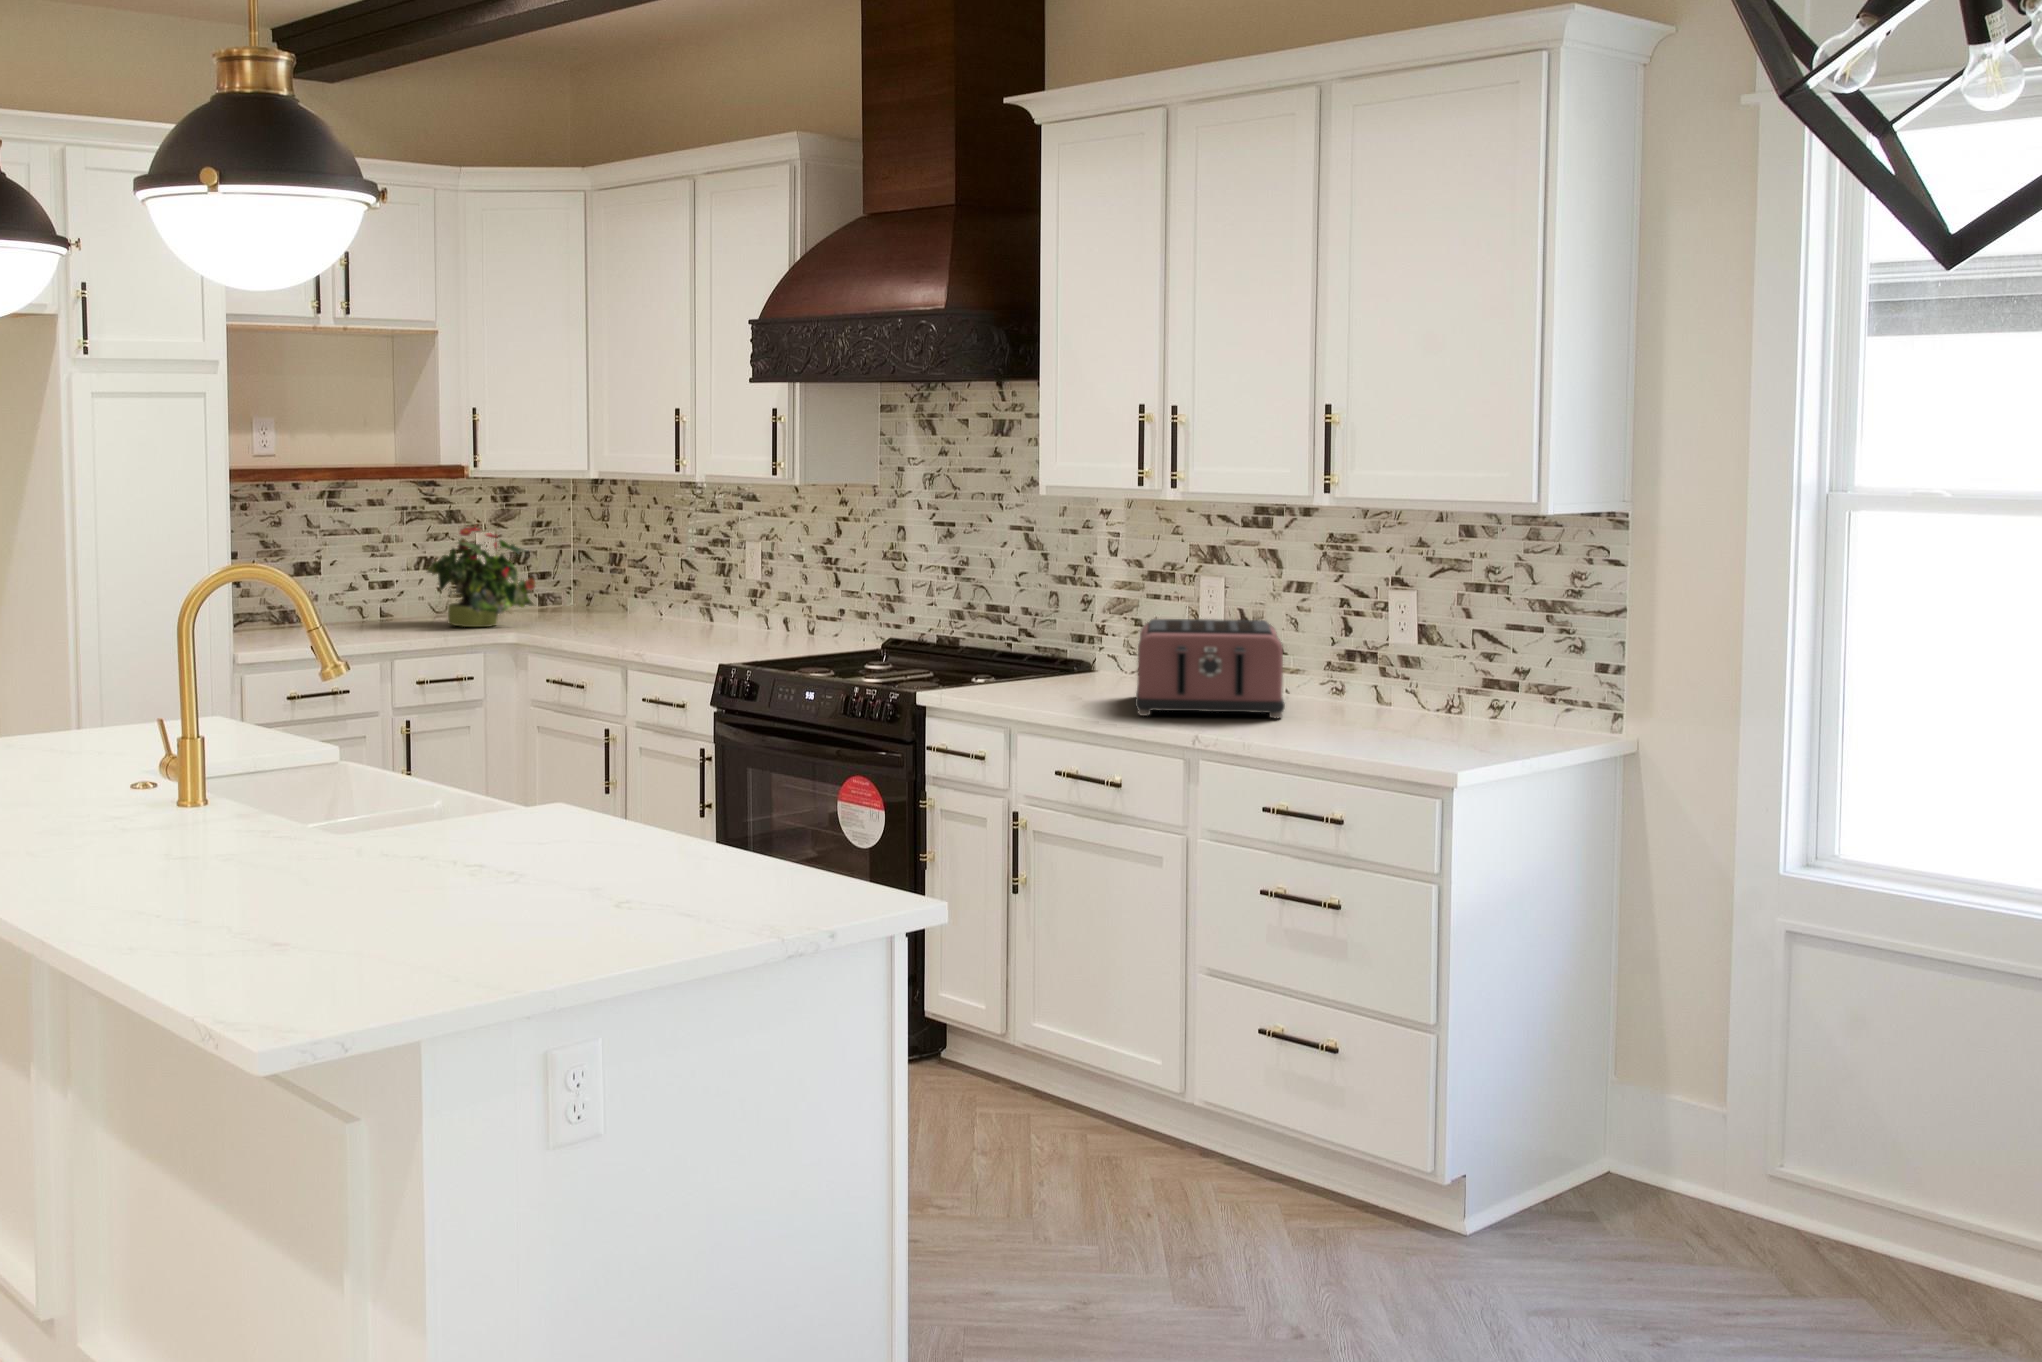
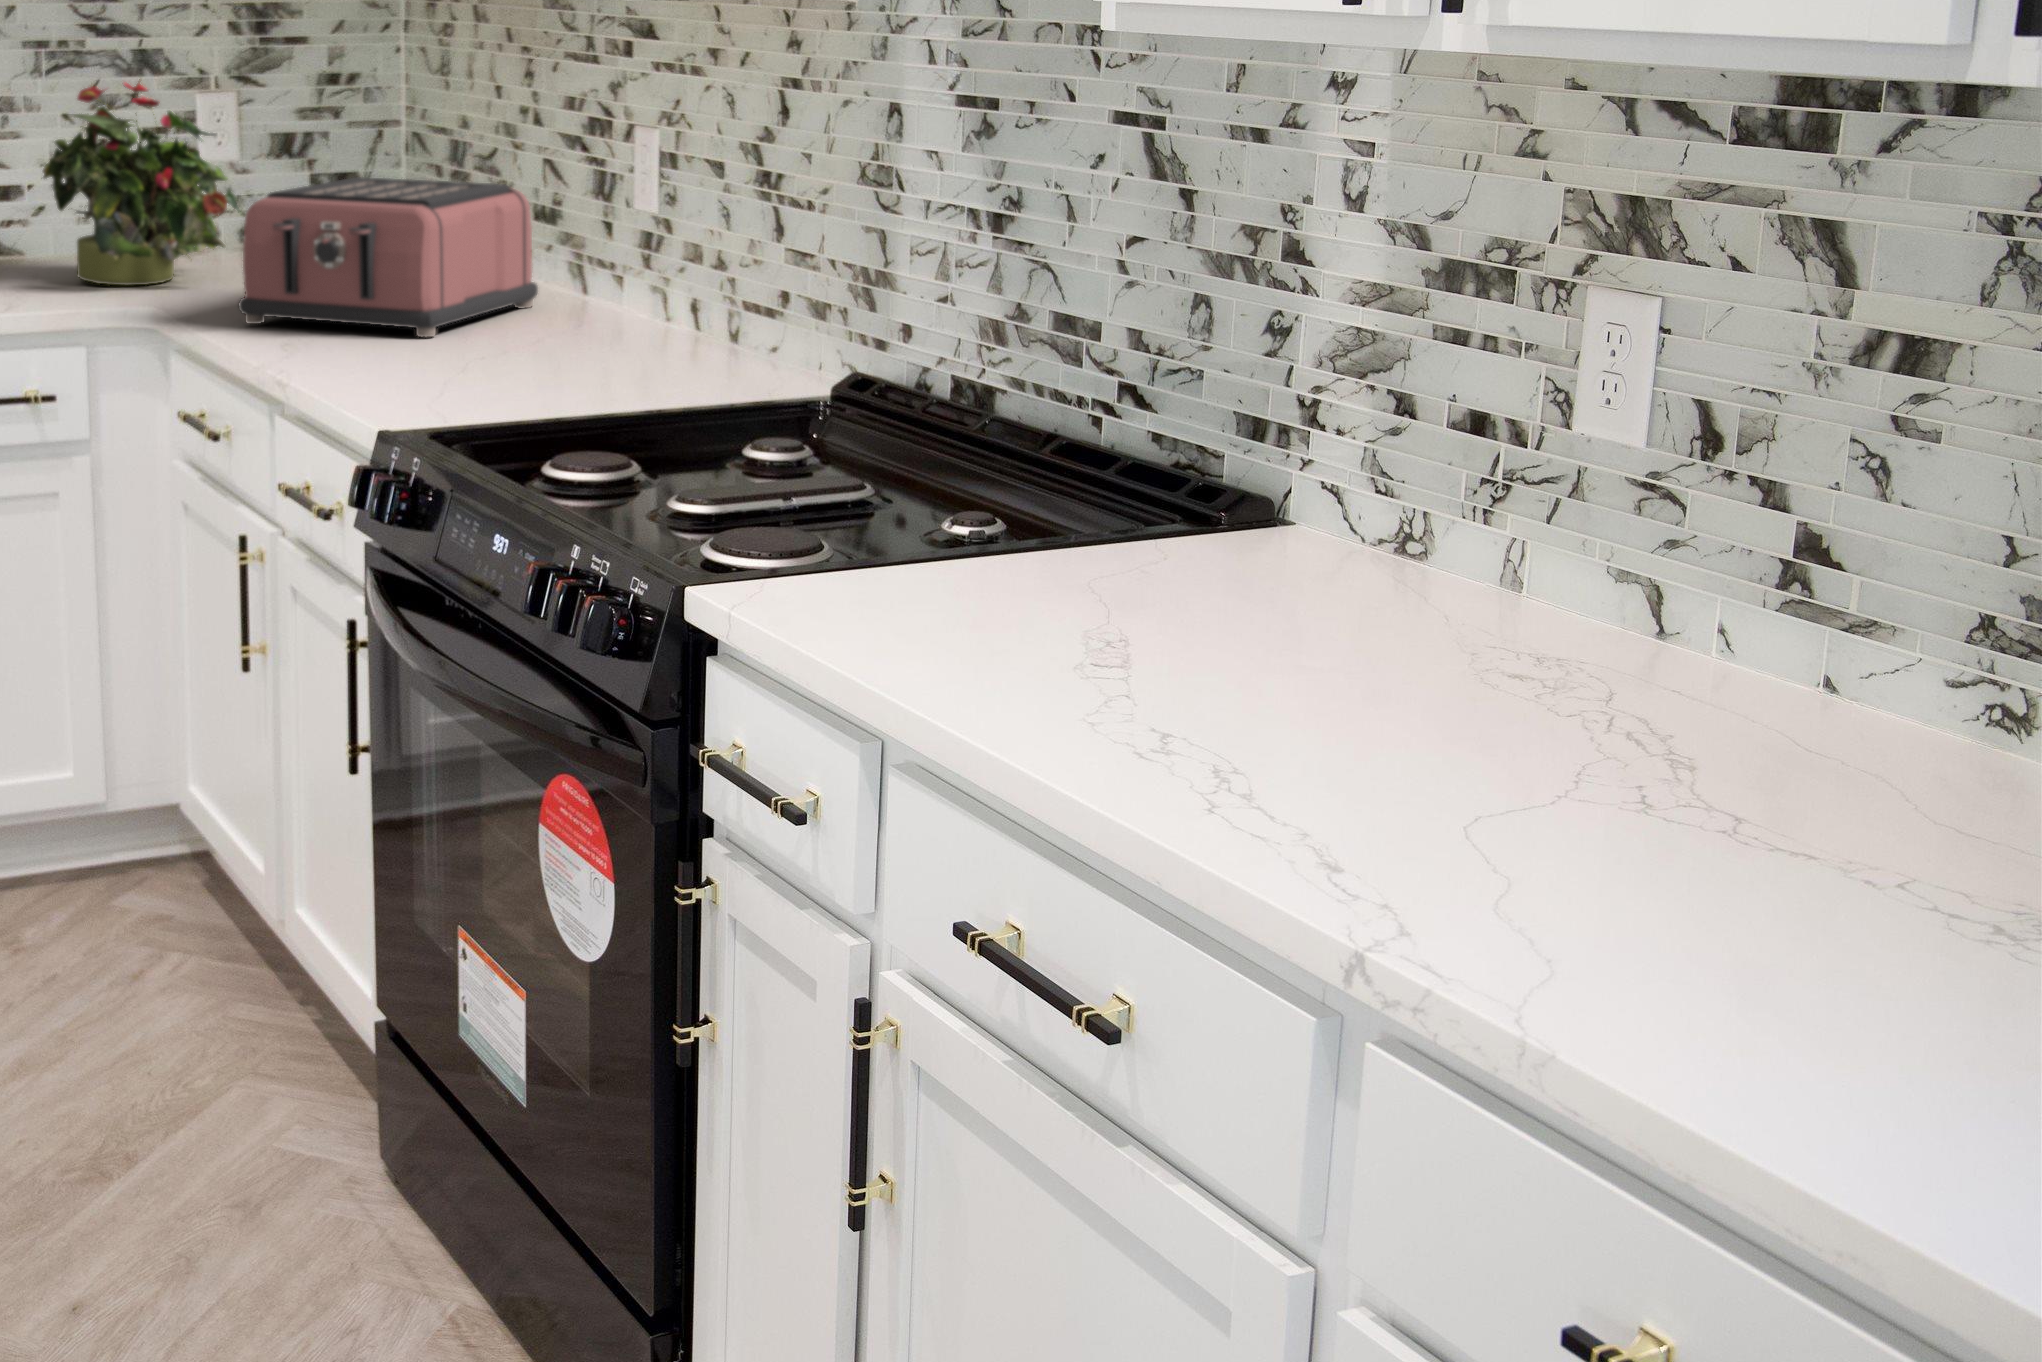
toaster: present [1135,619,1285,718] -> present [239,177,538,337]

